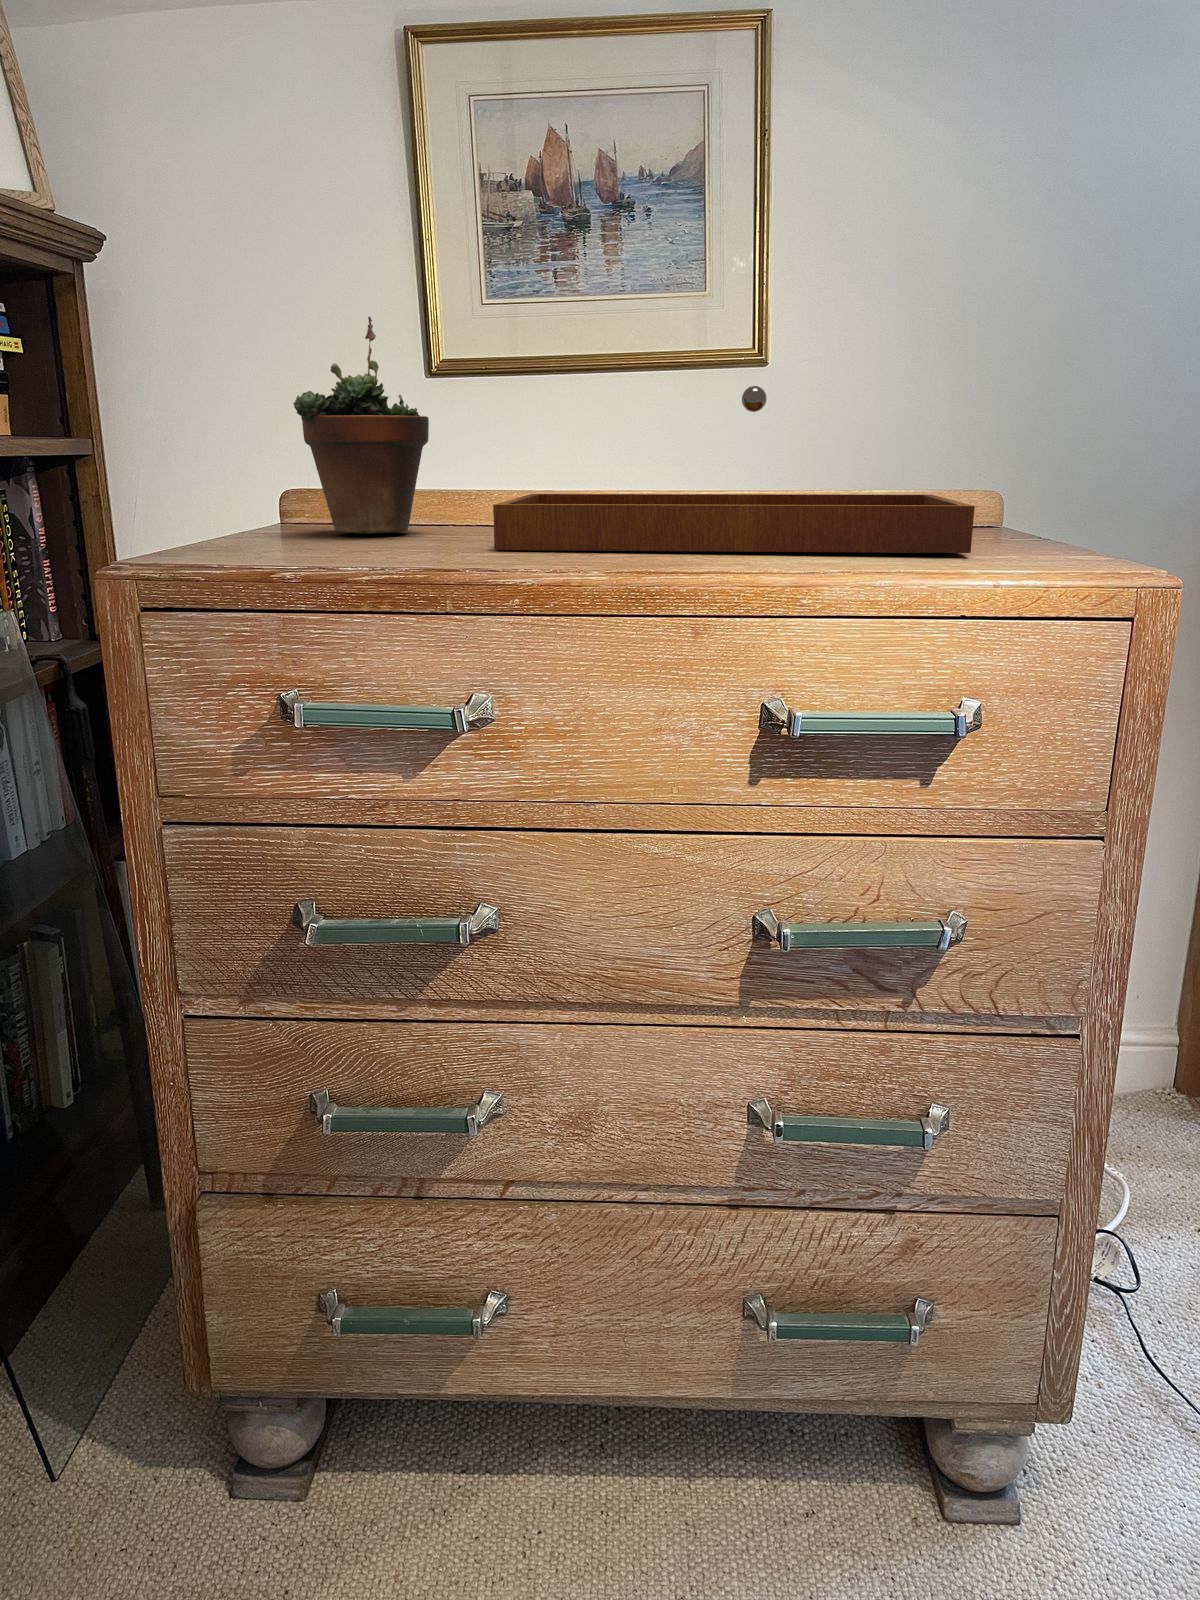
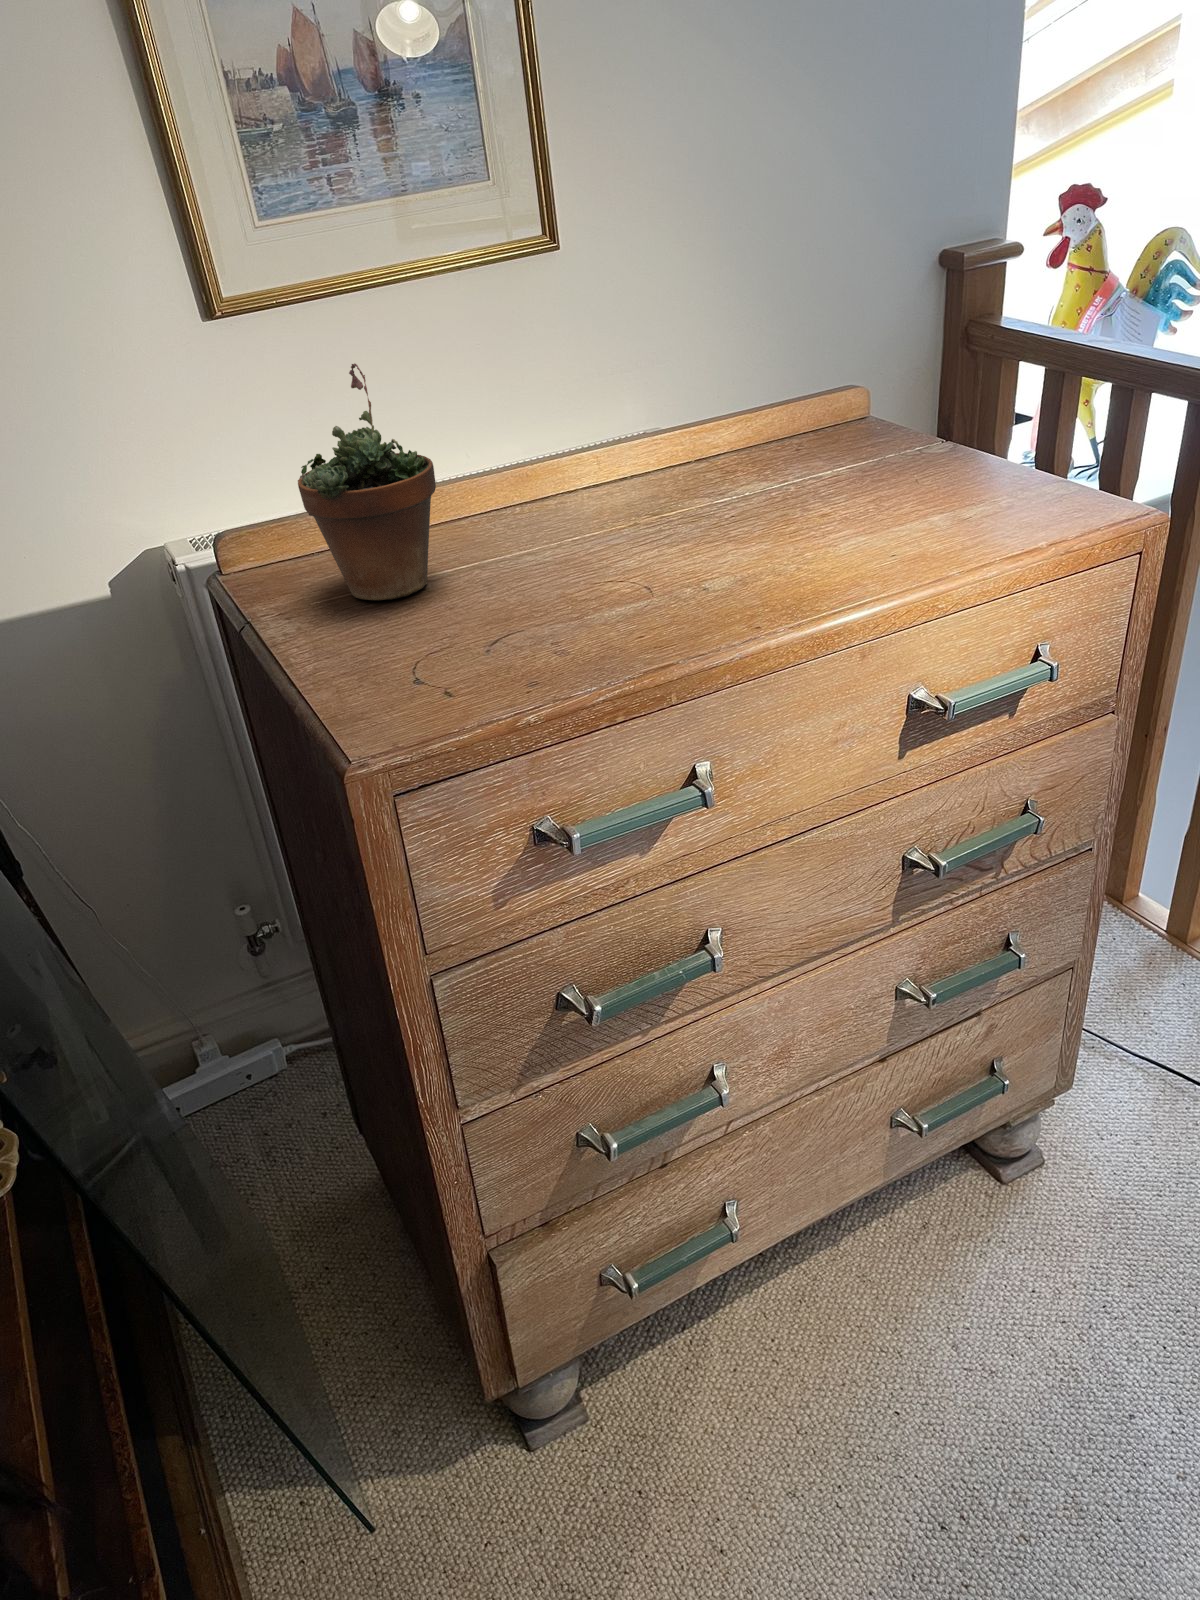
tray: present [493,386,975,553] -> none [515,370,976,601]

